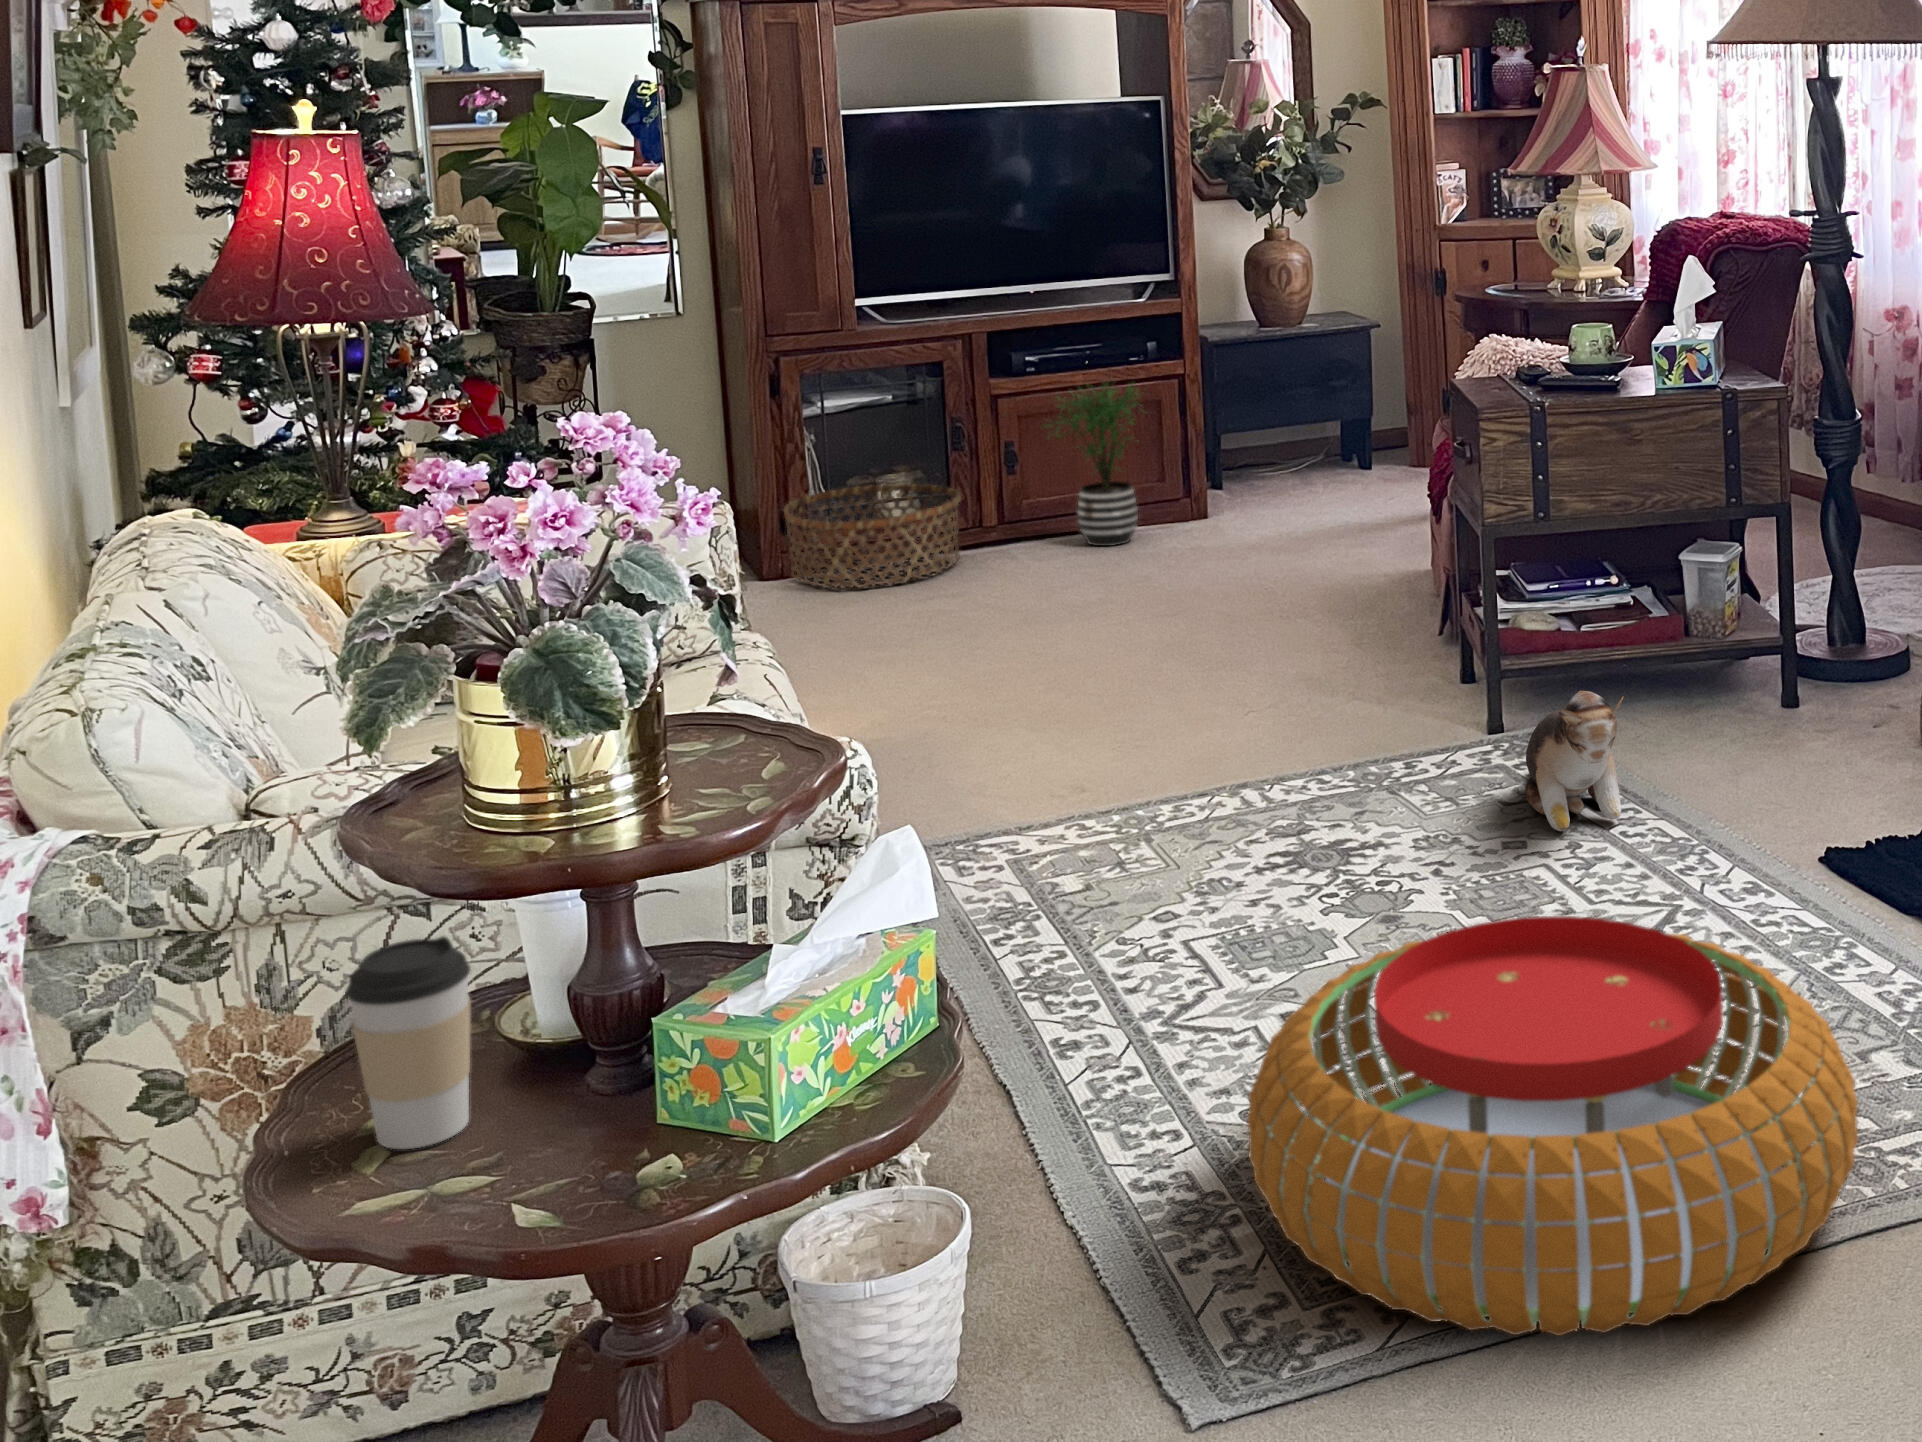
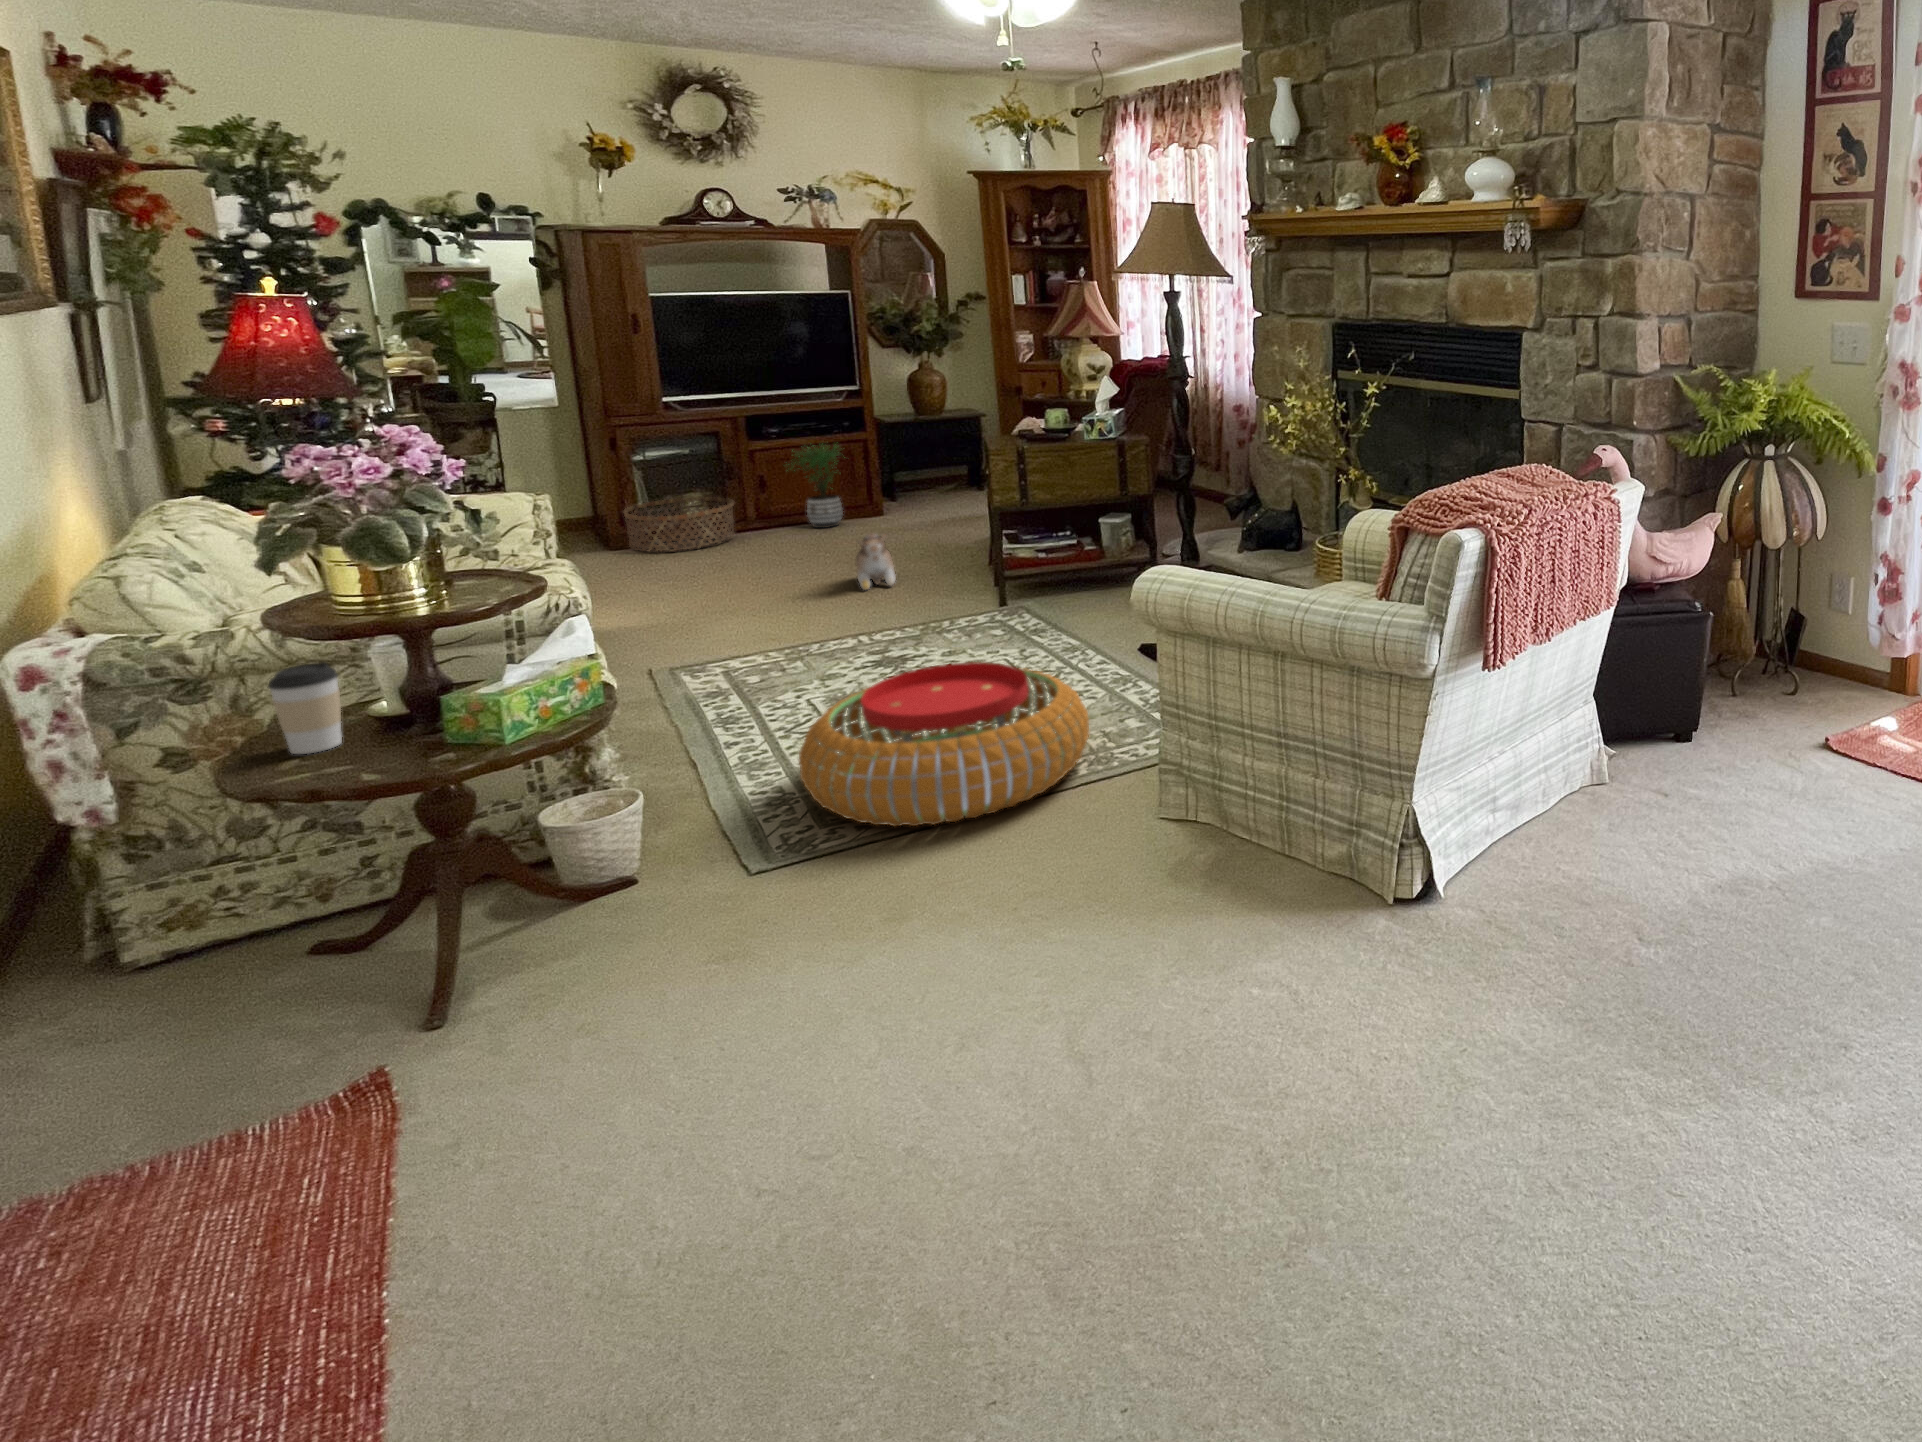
plush toy: present [1525,691,1624,831] -> present [856,534,896,590]

